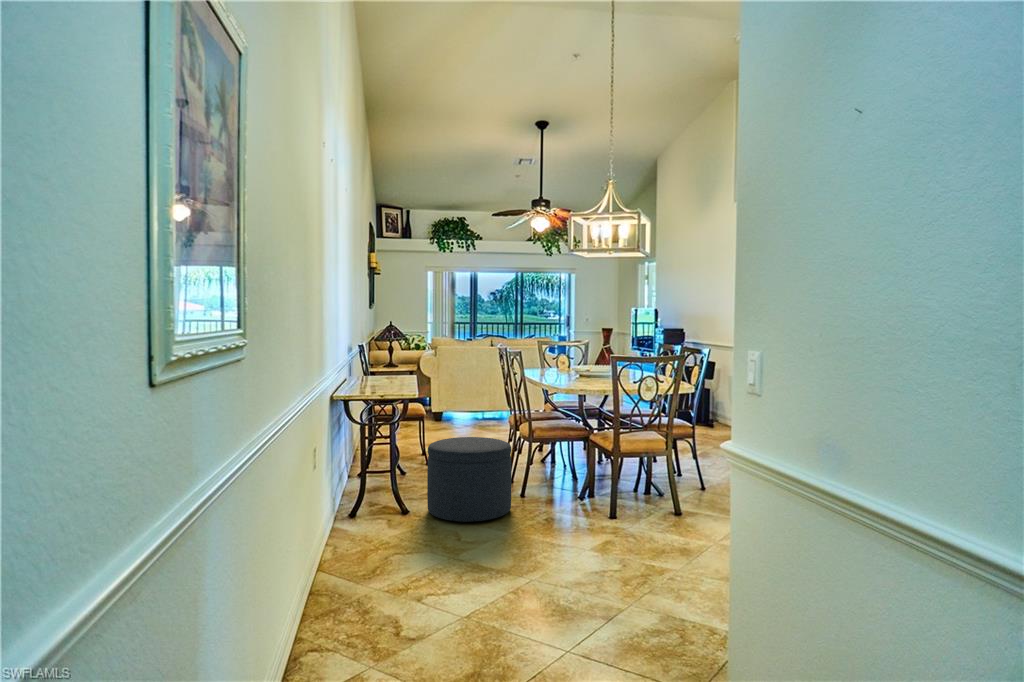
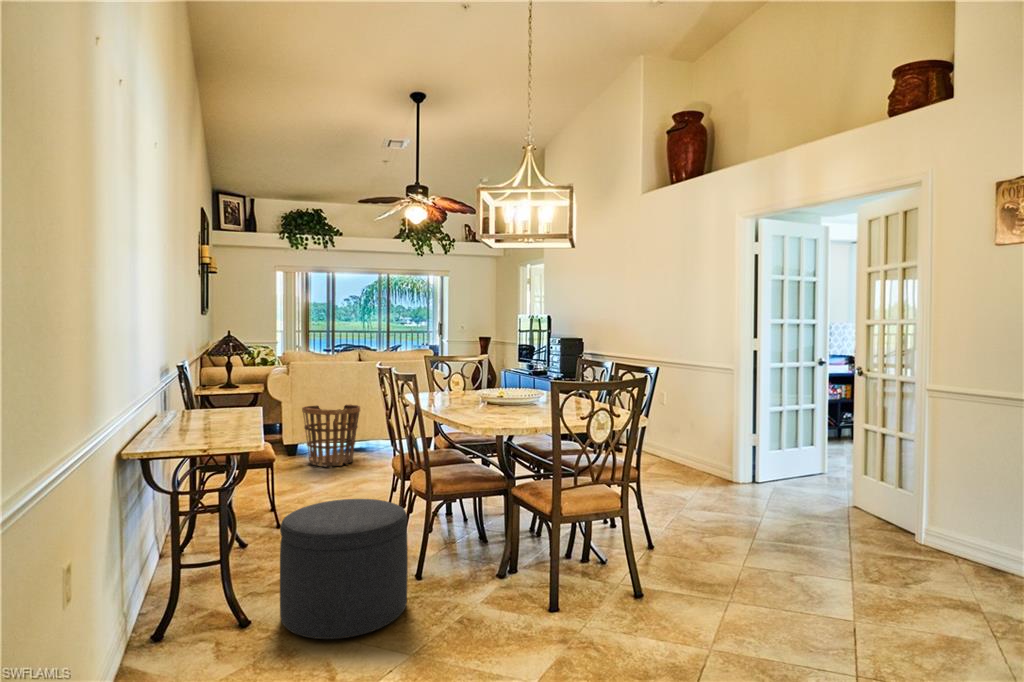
basket: none [446,381,491,430] -> present [302,405,360,466]

